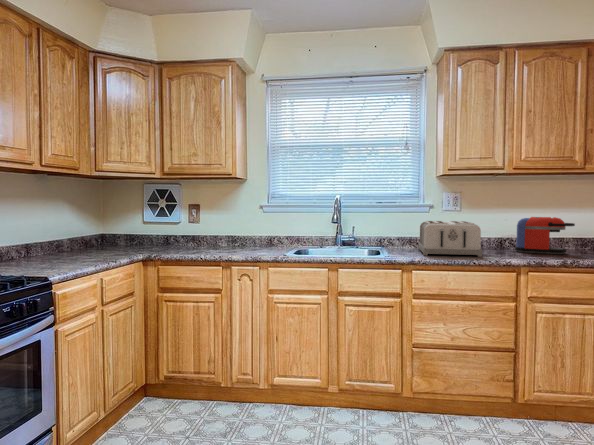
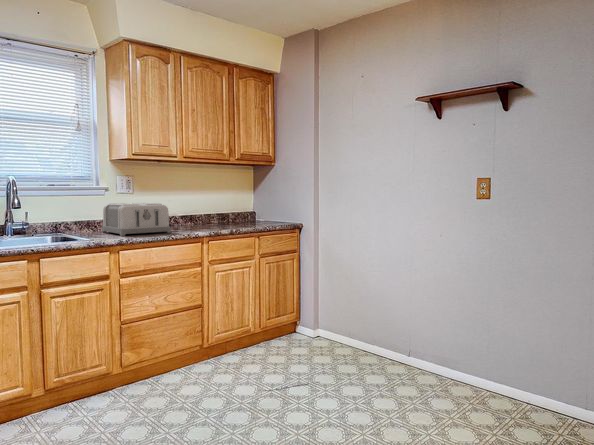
coffee maker: present [515,217,575,254] -> none [183,198,225,227]

